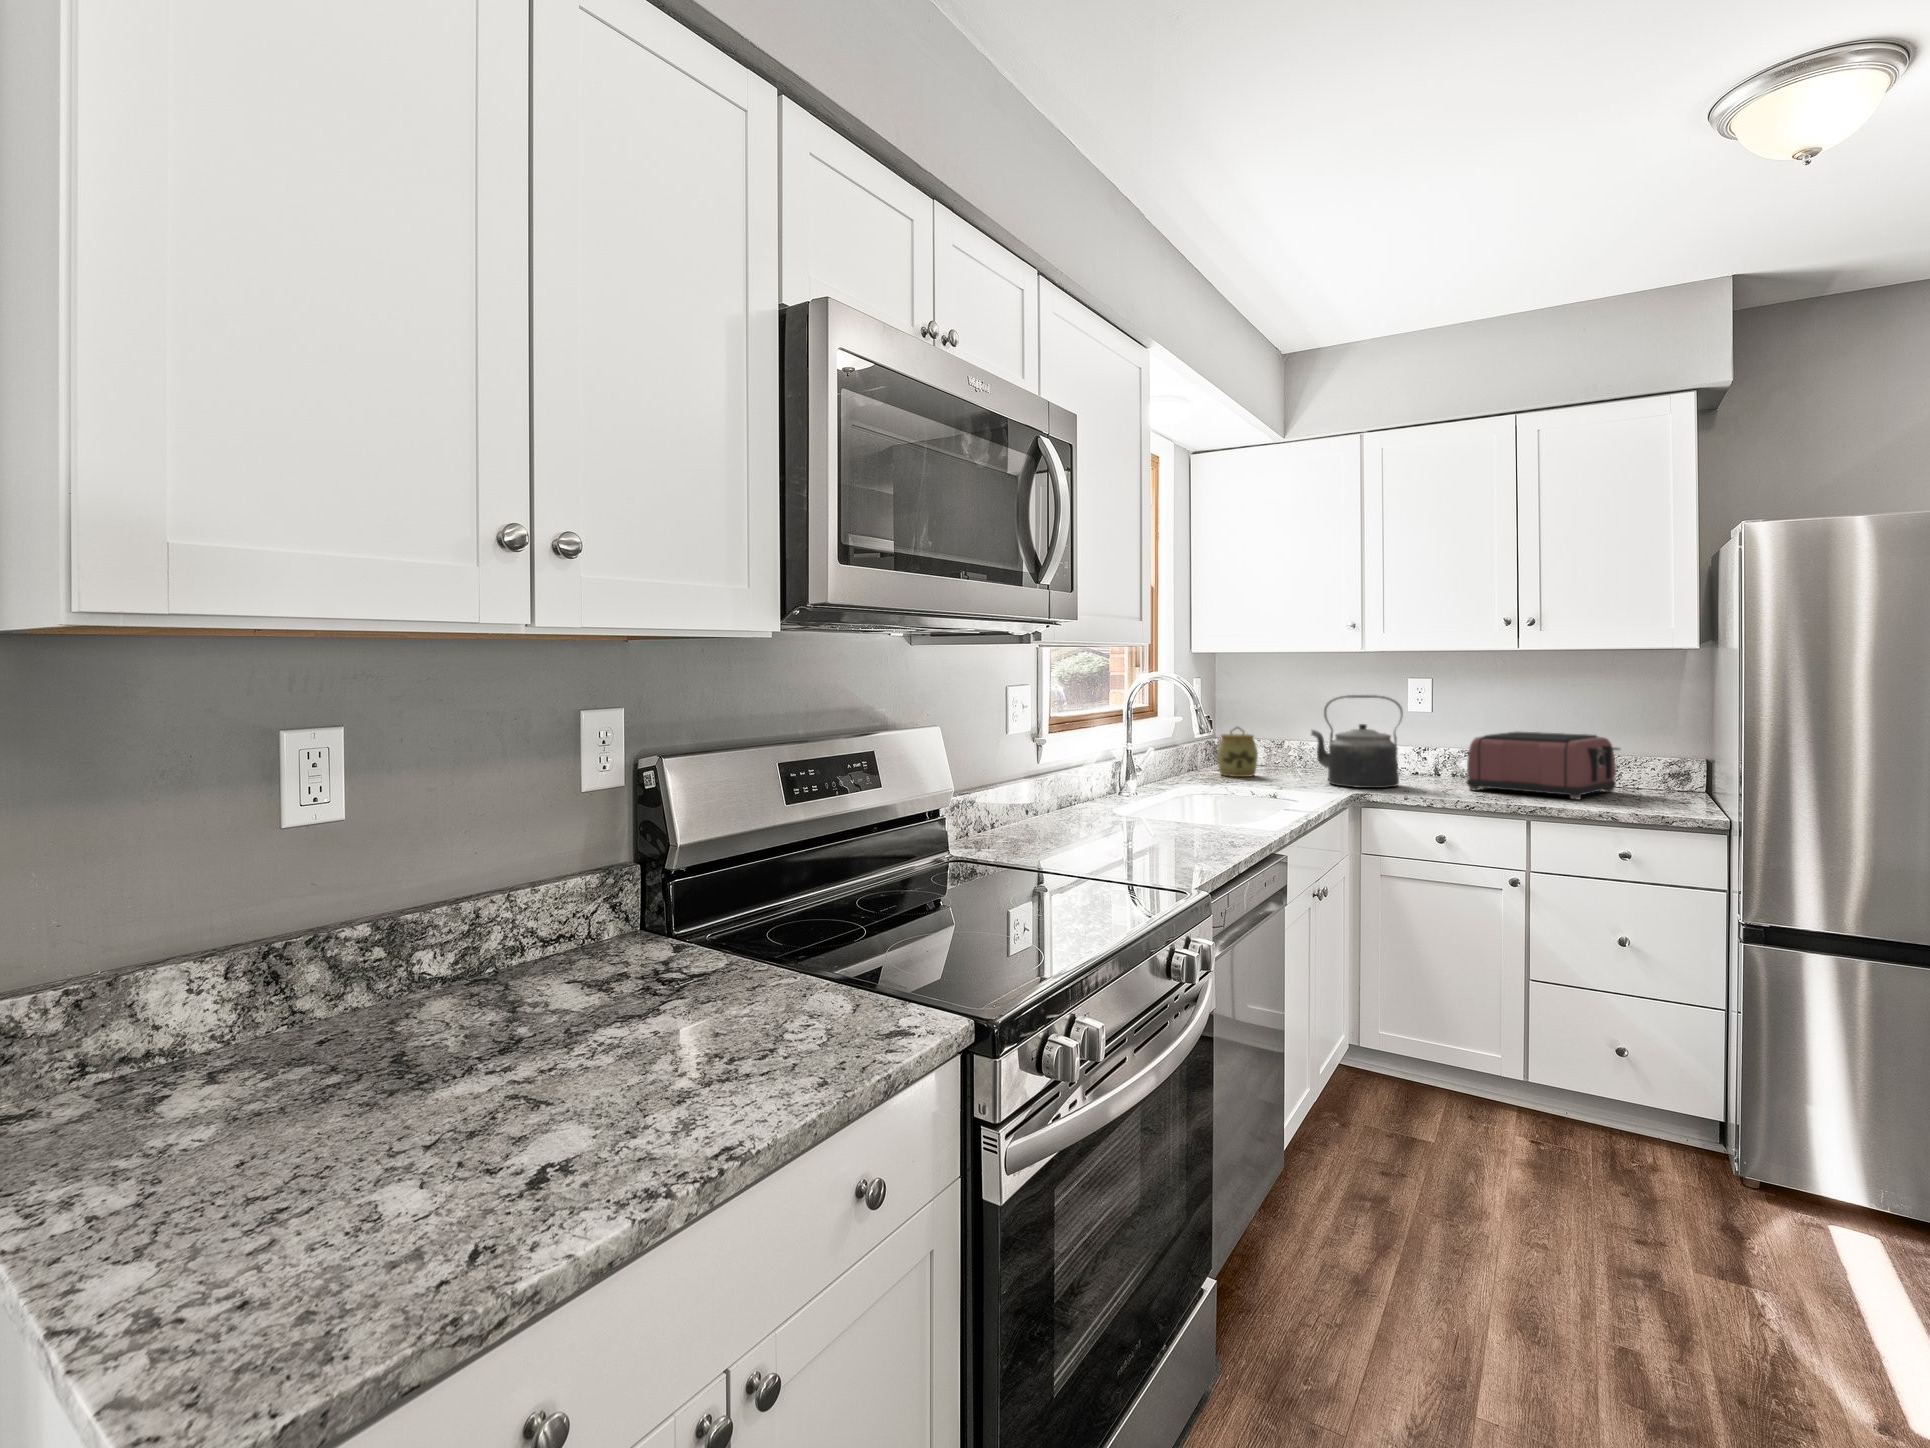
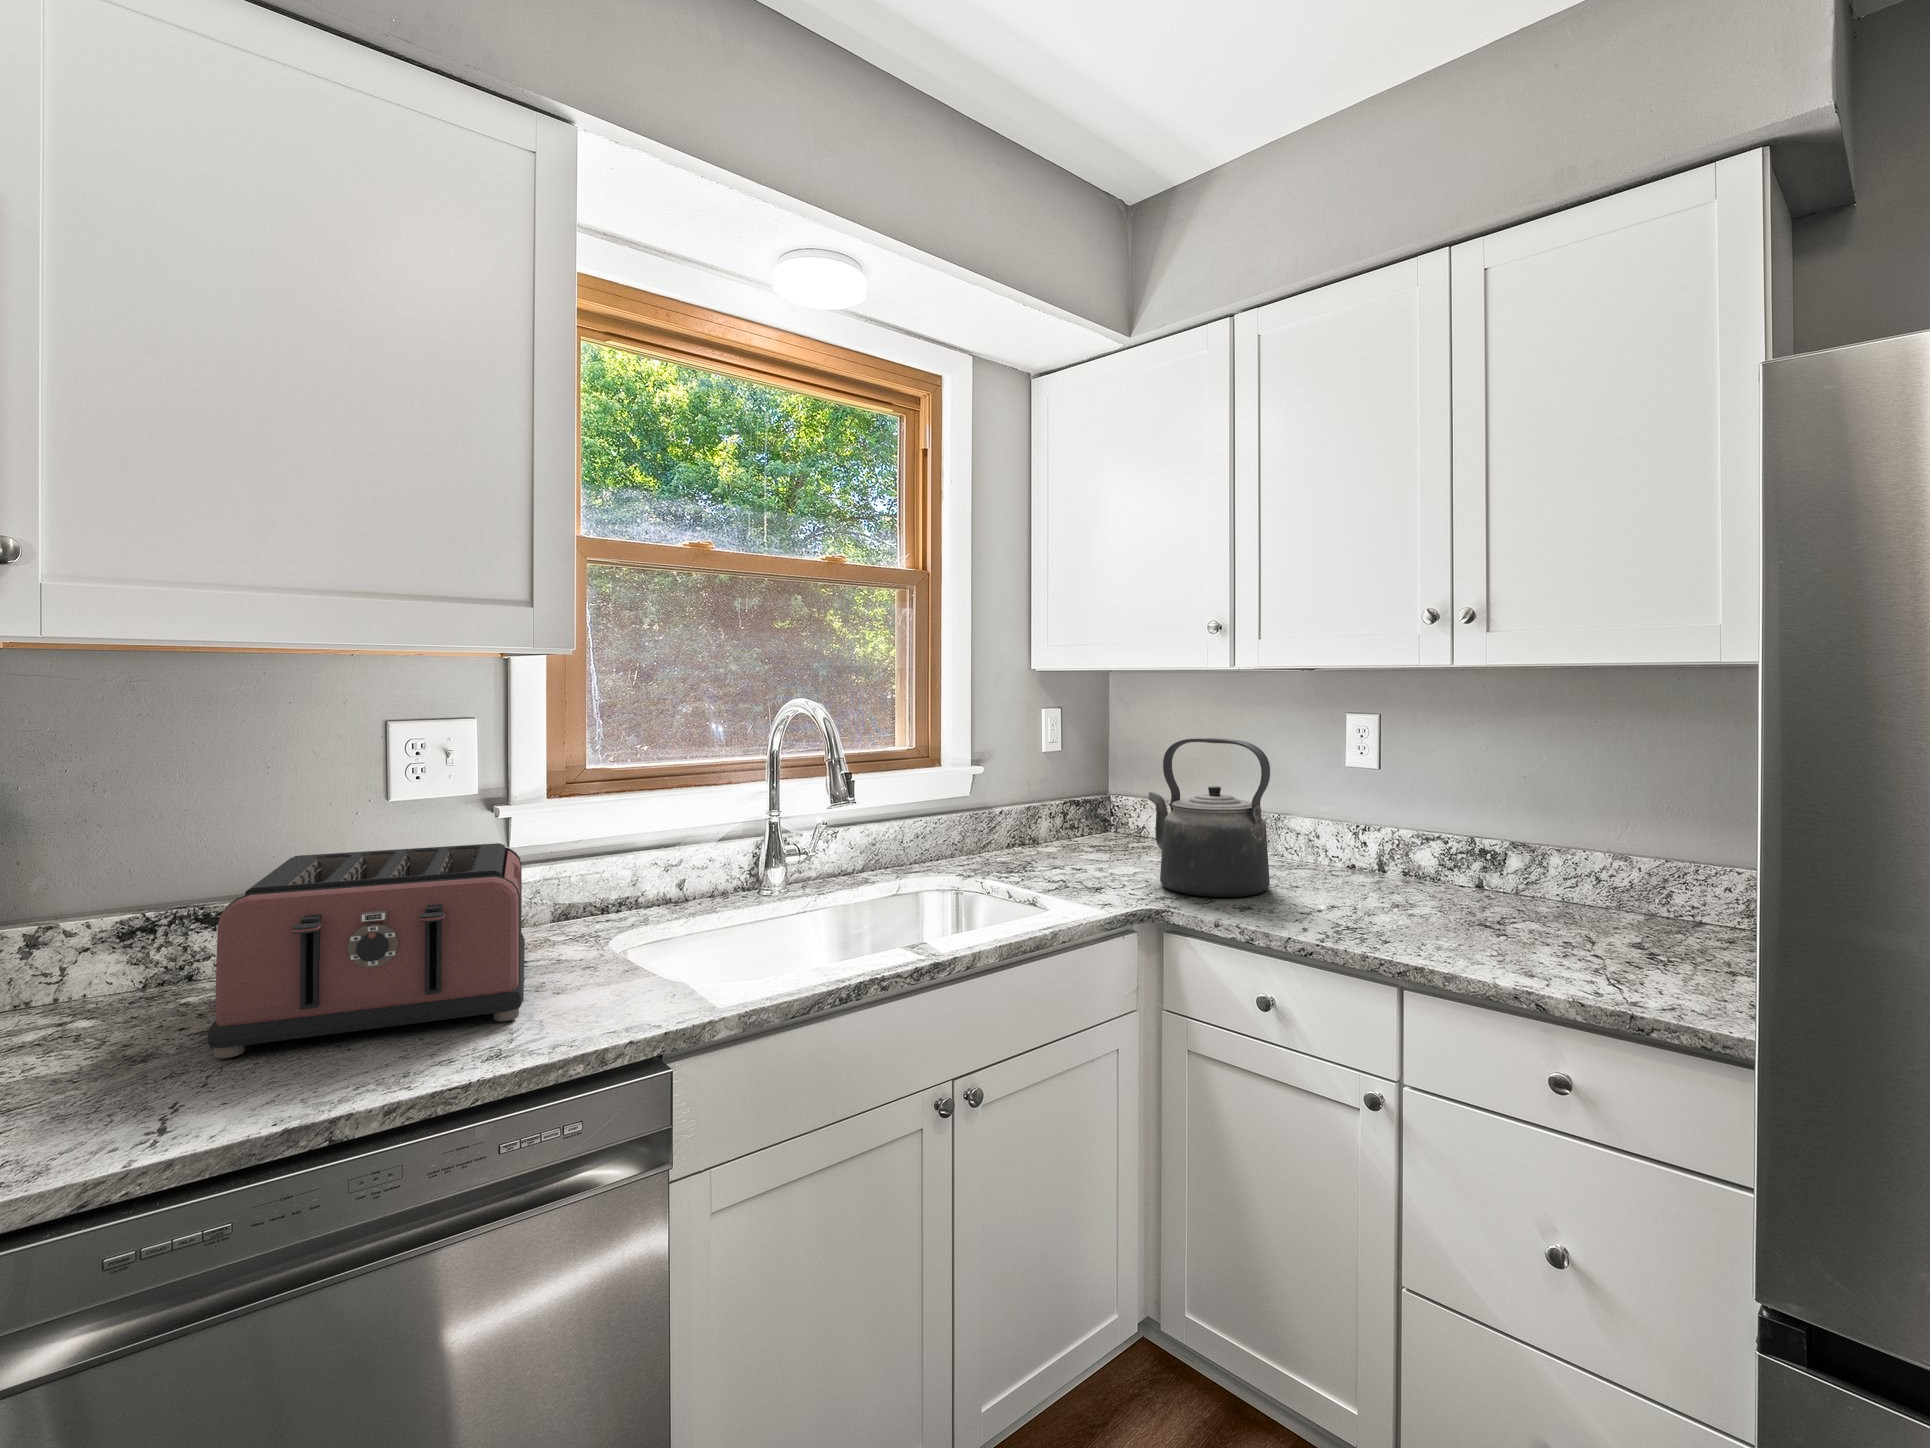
jar: present [1217,727,1258,777] -> none [1049,779,1105,859]
toaster: present [1466,732,1619,799] -> present [208,843,525,1058]

